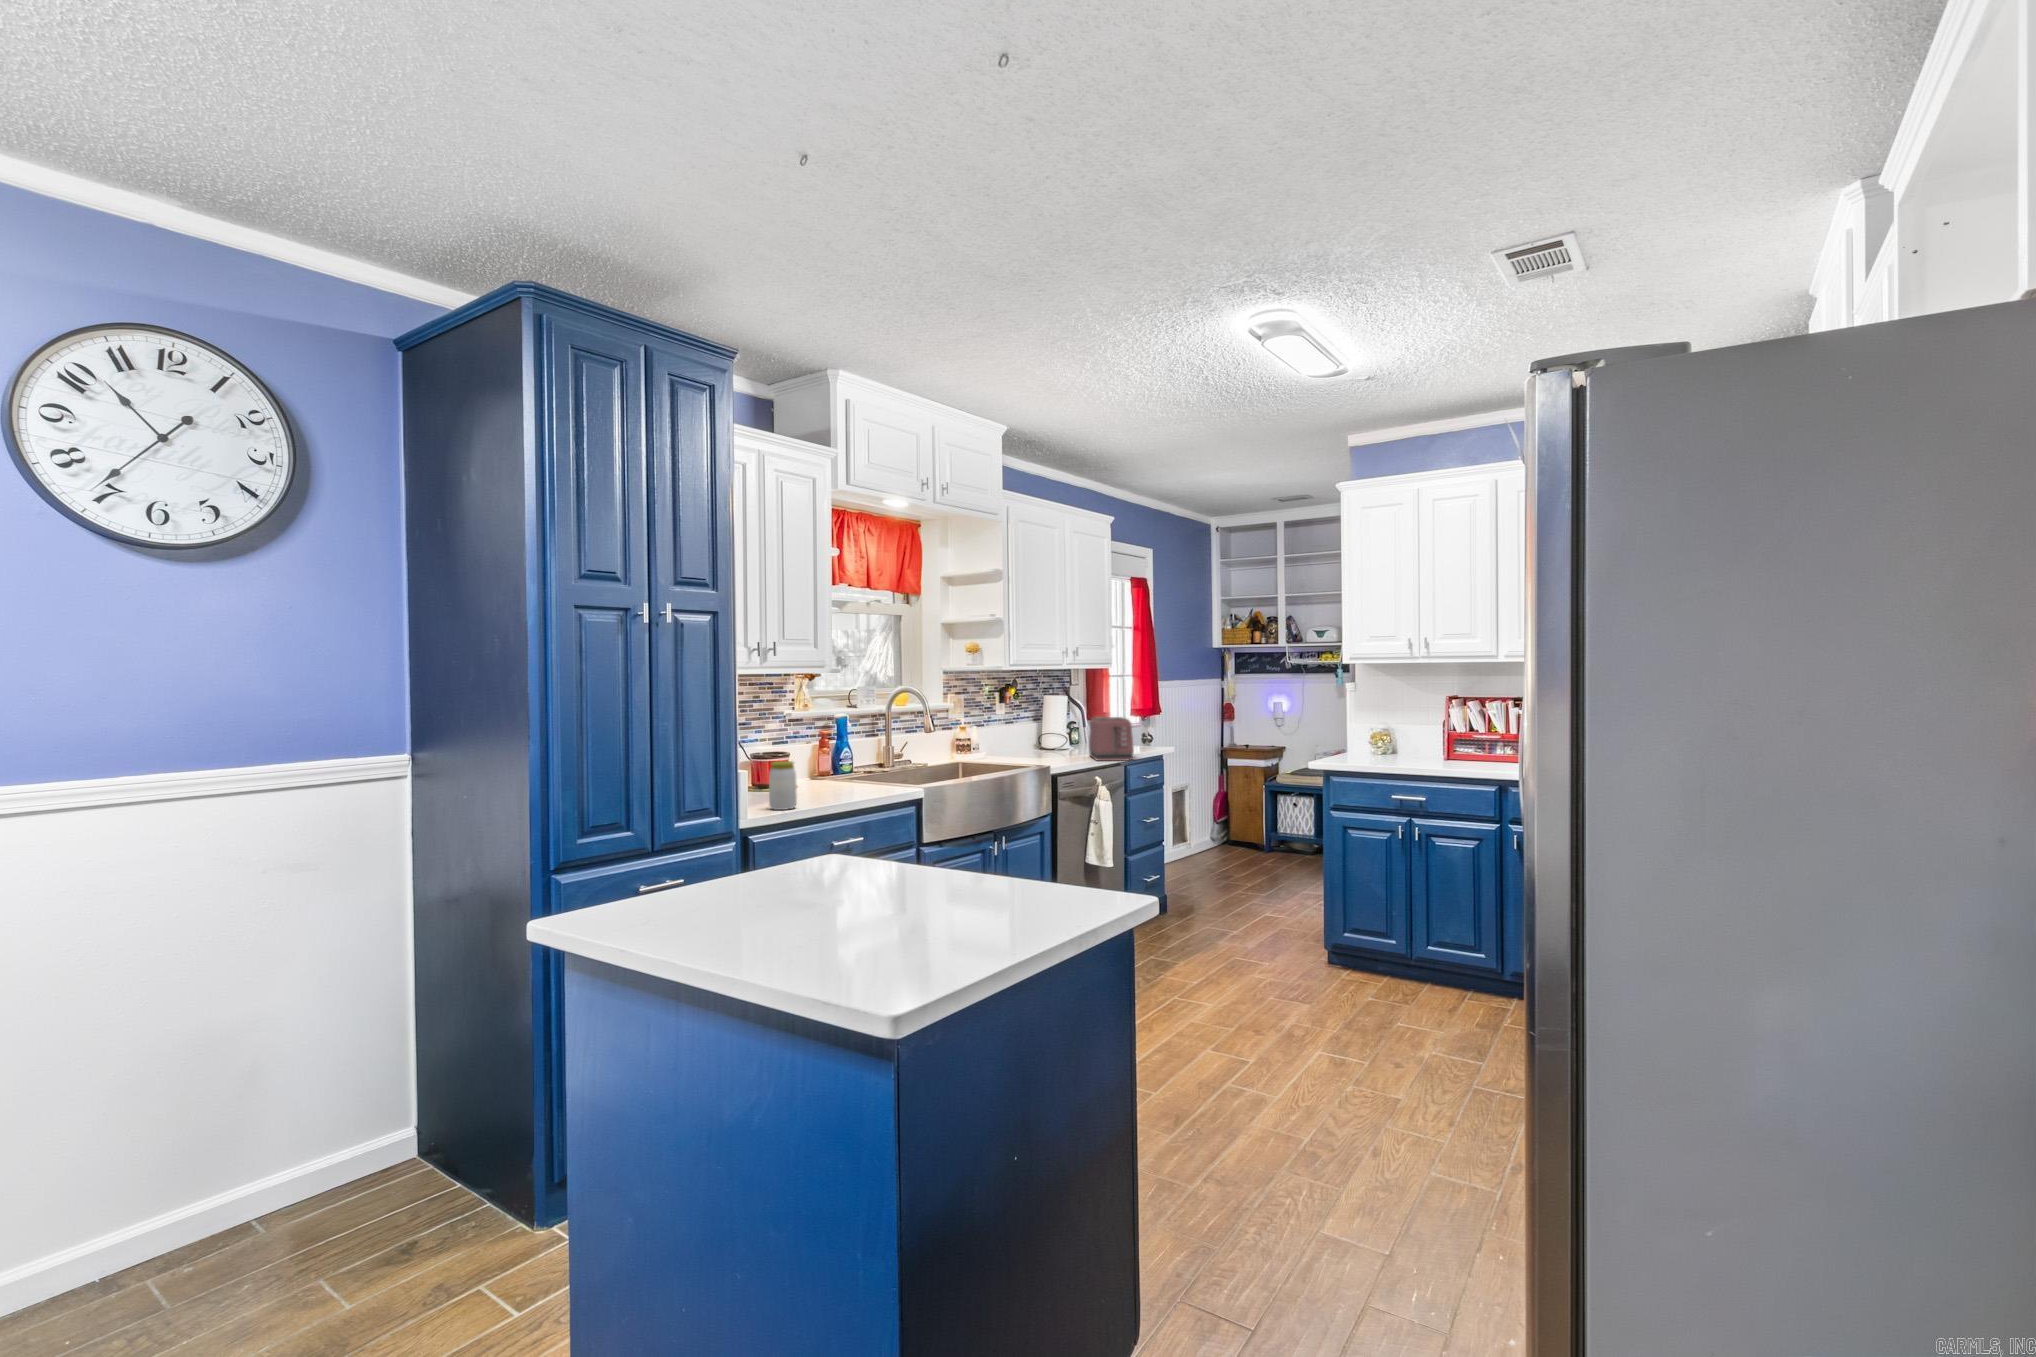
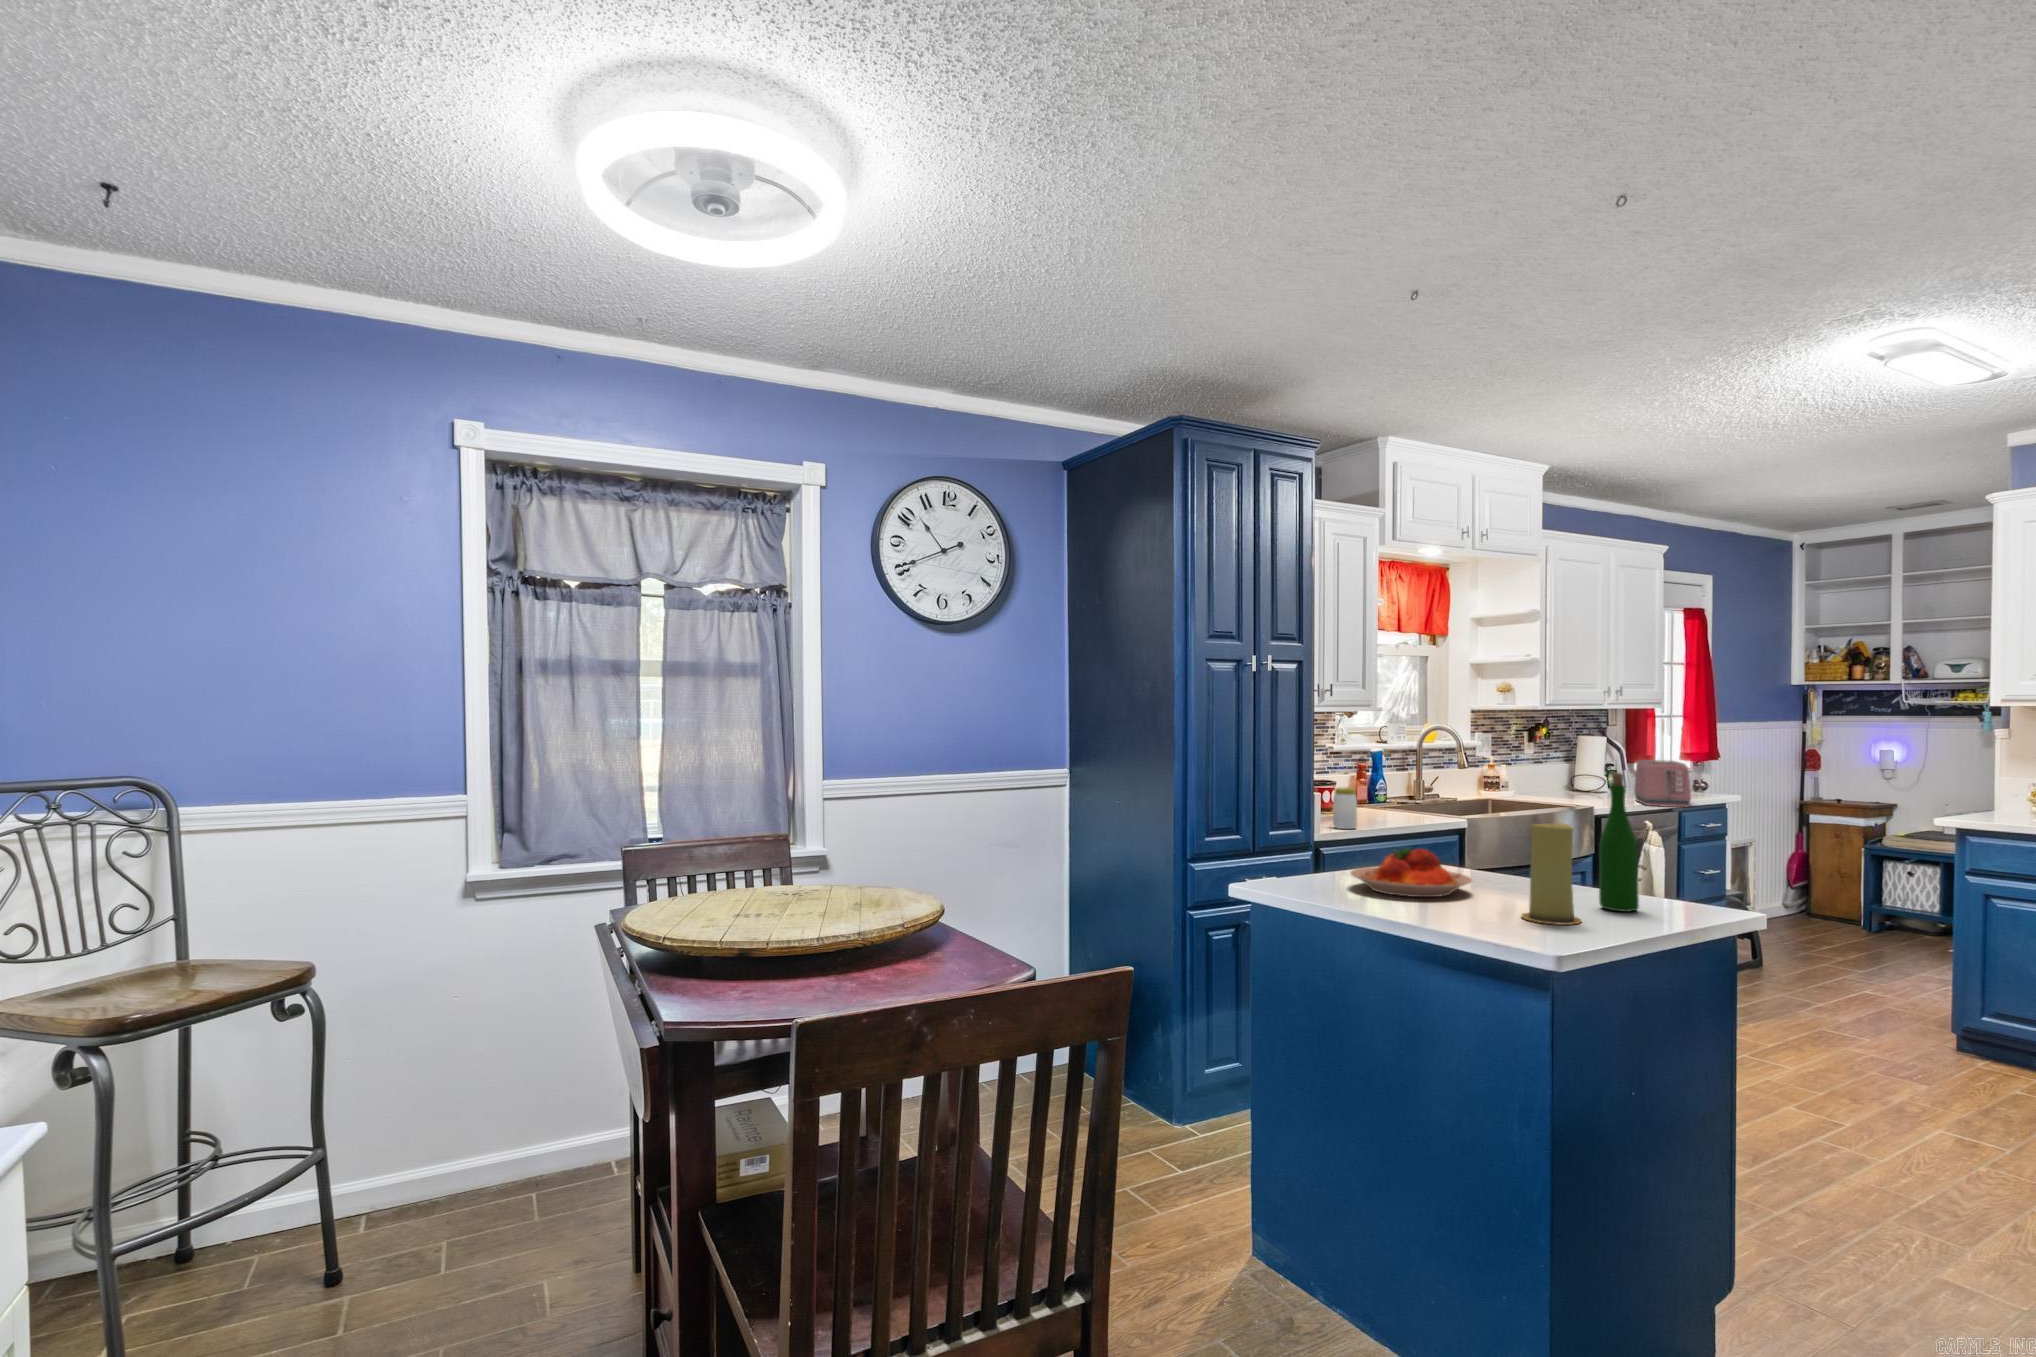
wine bottle: none [1001,732,1044,908] -> present [1599,773,1639,912]
candle: none [897,803,971,943] -> present [1521,823,1581,925]
plate: none [702,840,860,913] -> present [1351,847,1472,897]

